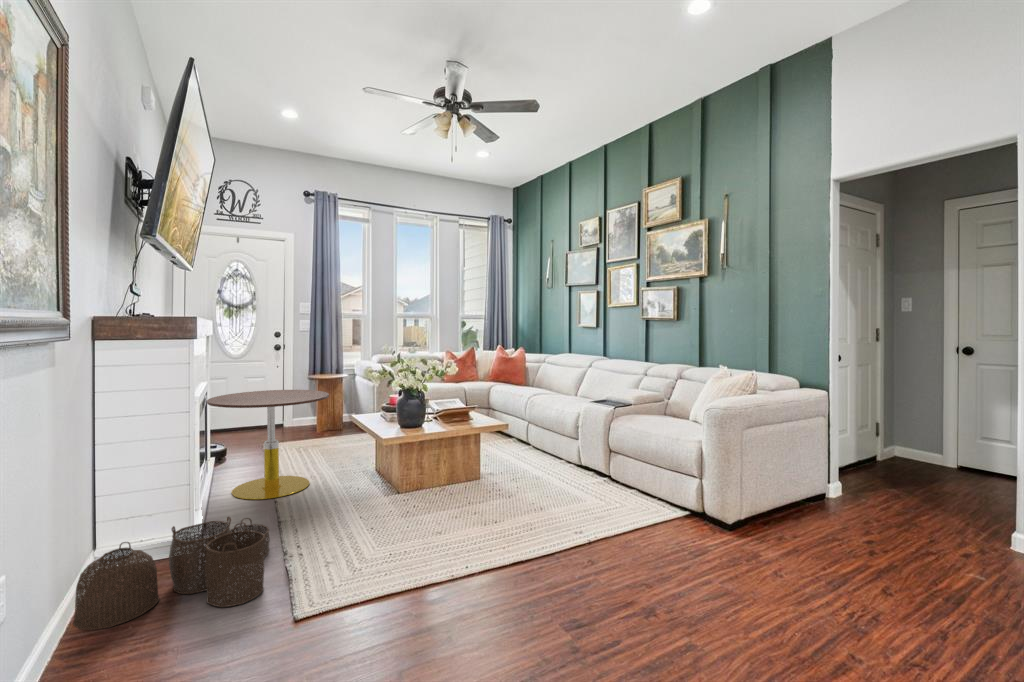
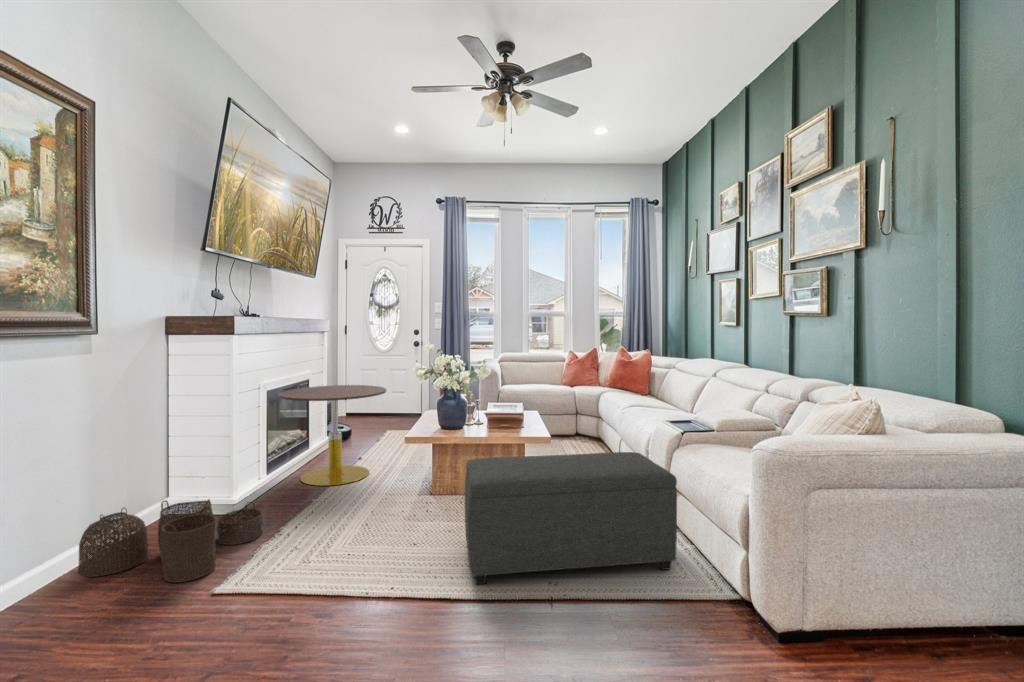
ottoman: none [482,426,643,543] -> present [465,452,677,584]

